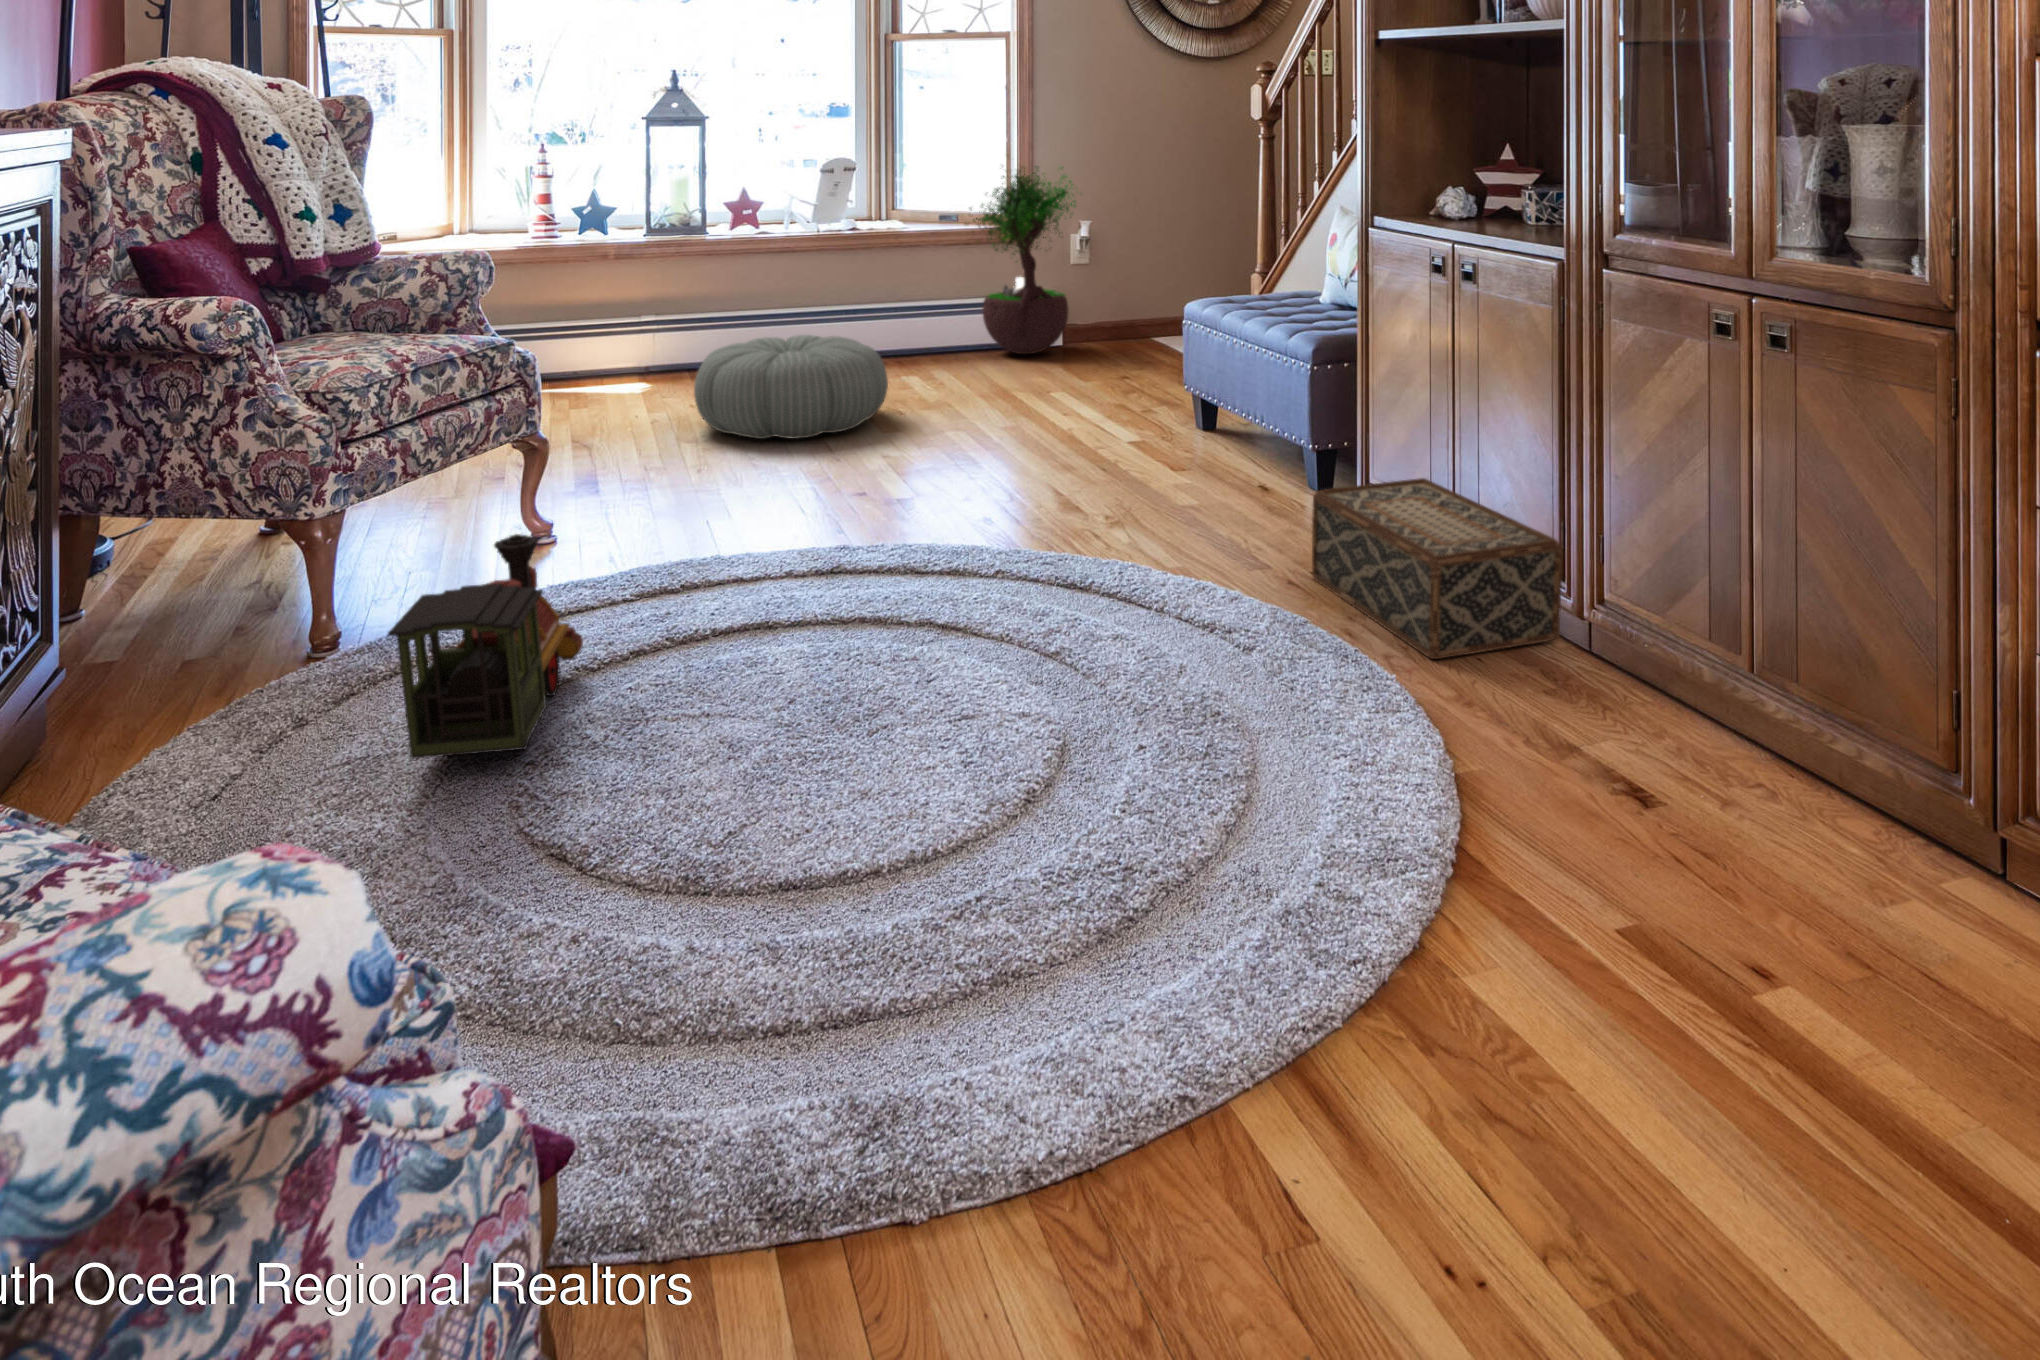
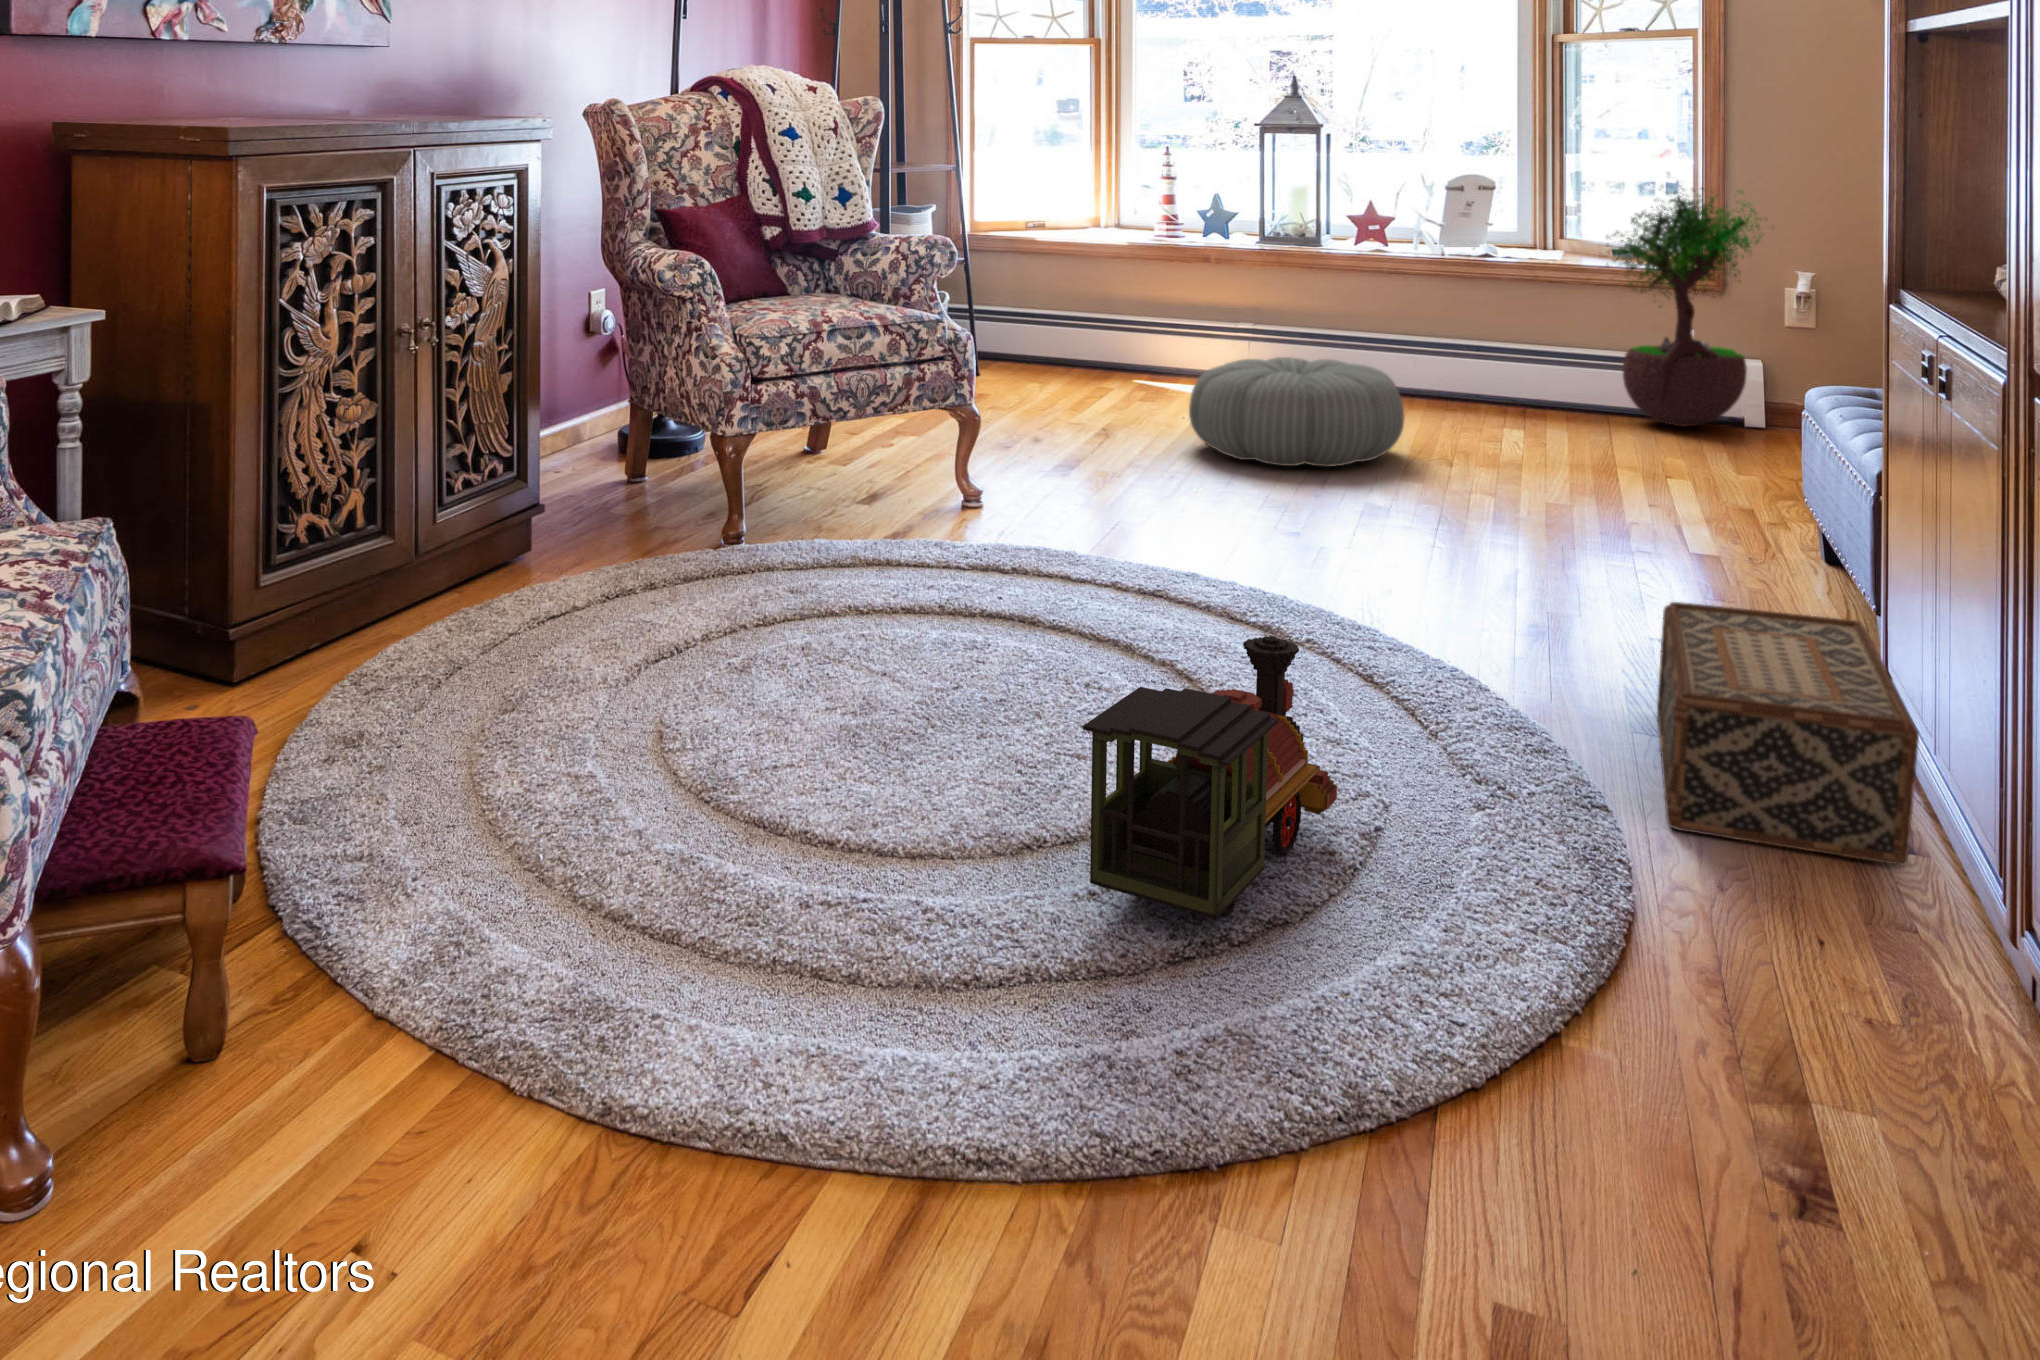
toy train: present [388,534,583,759] -> present [1083,636,1337,919]

